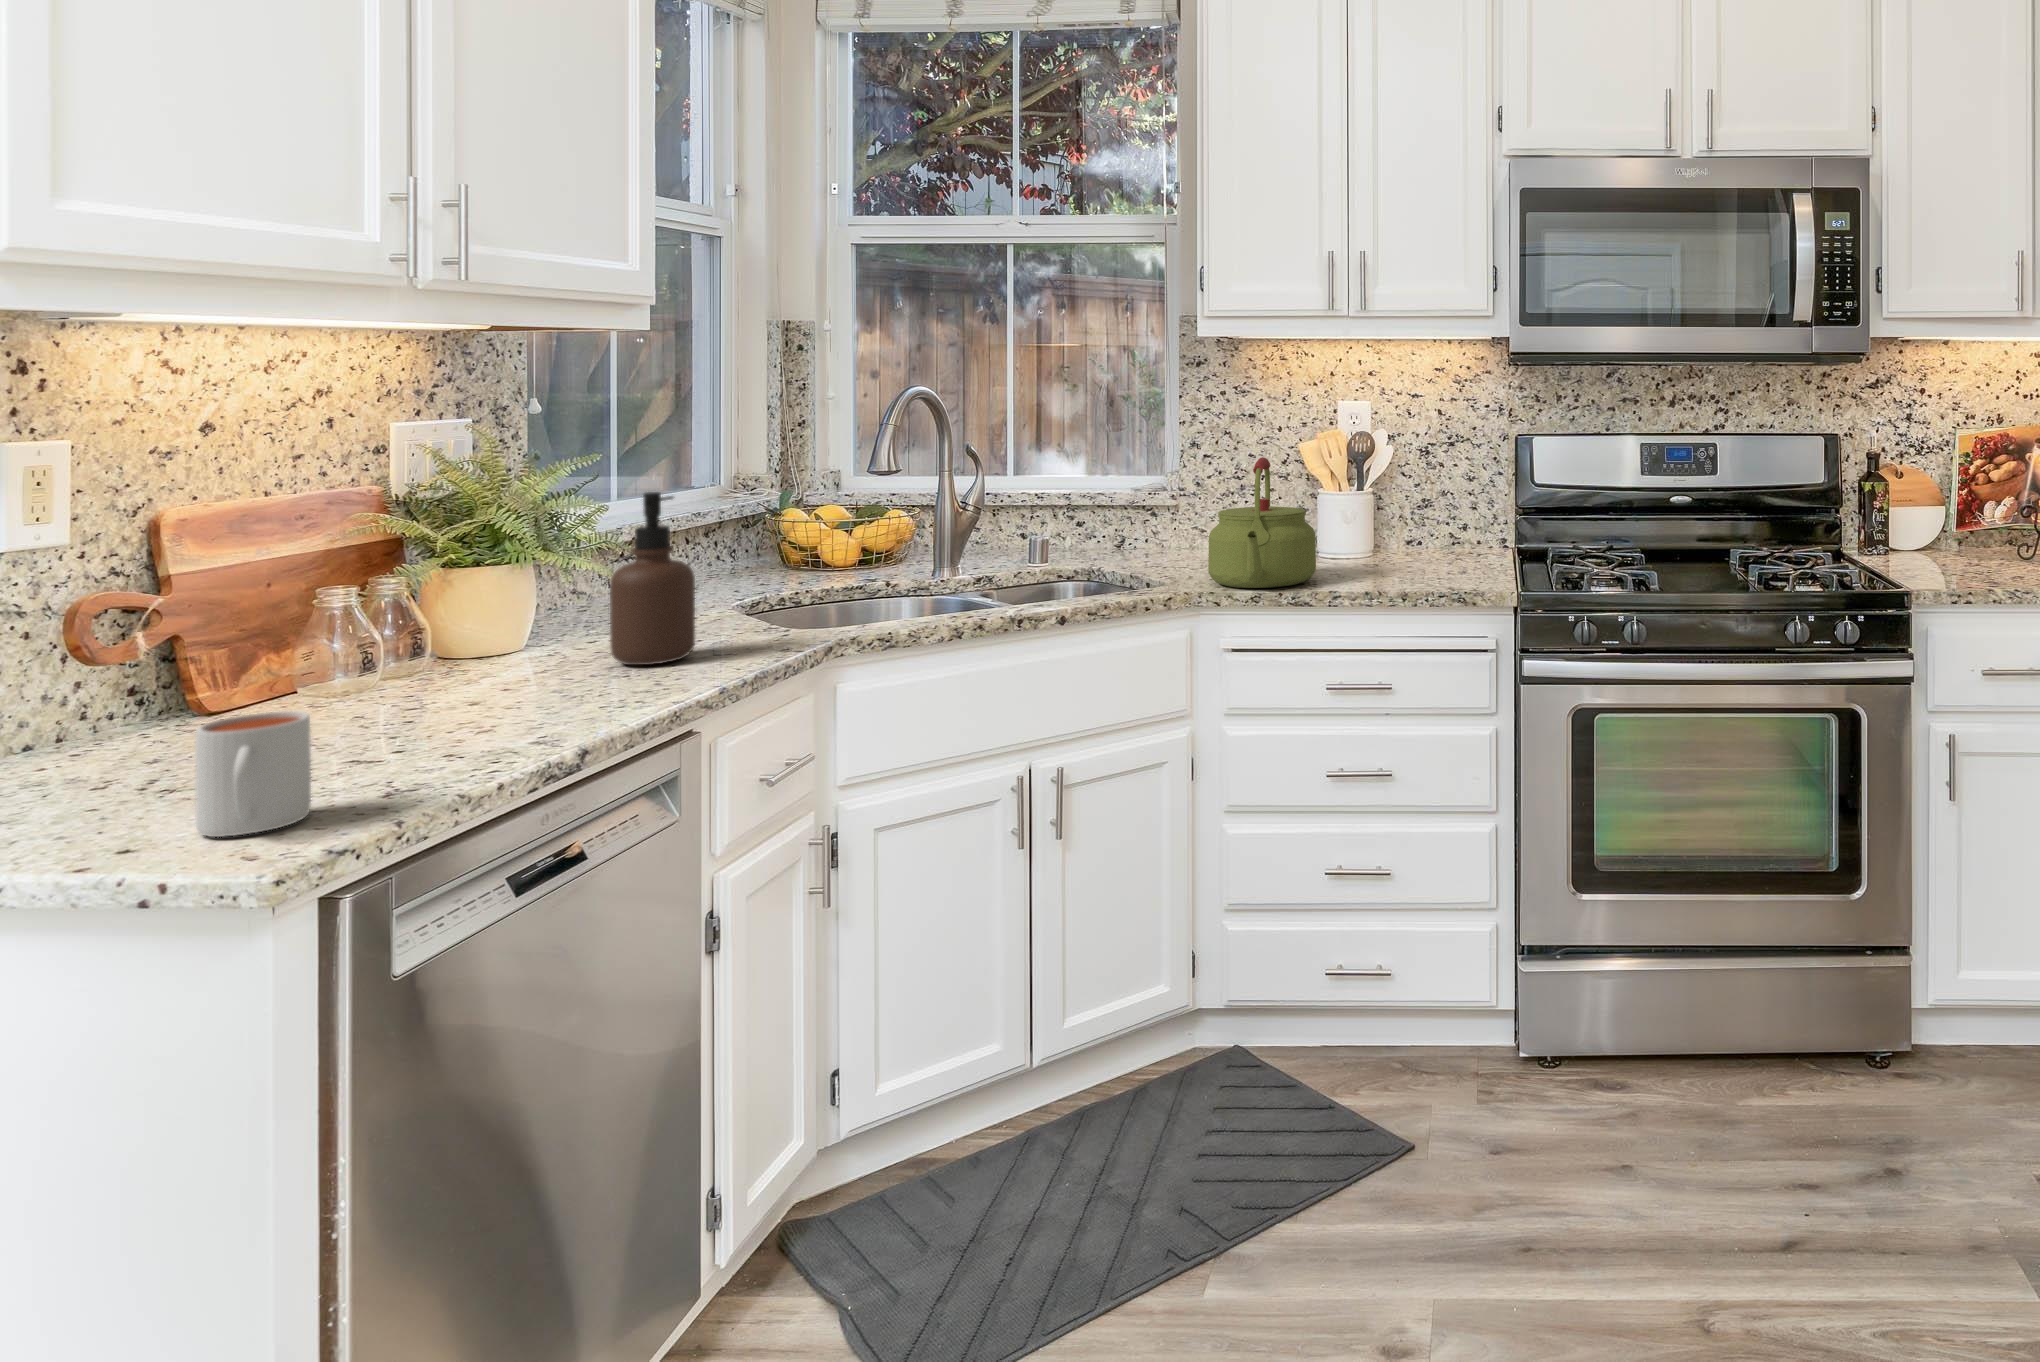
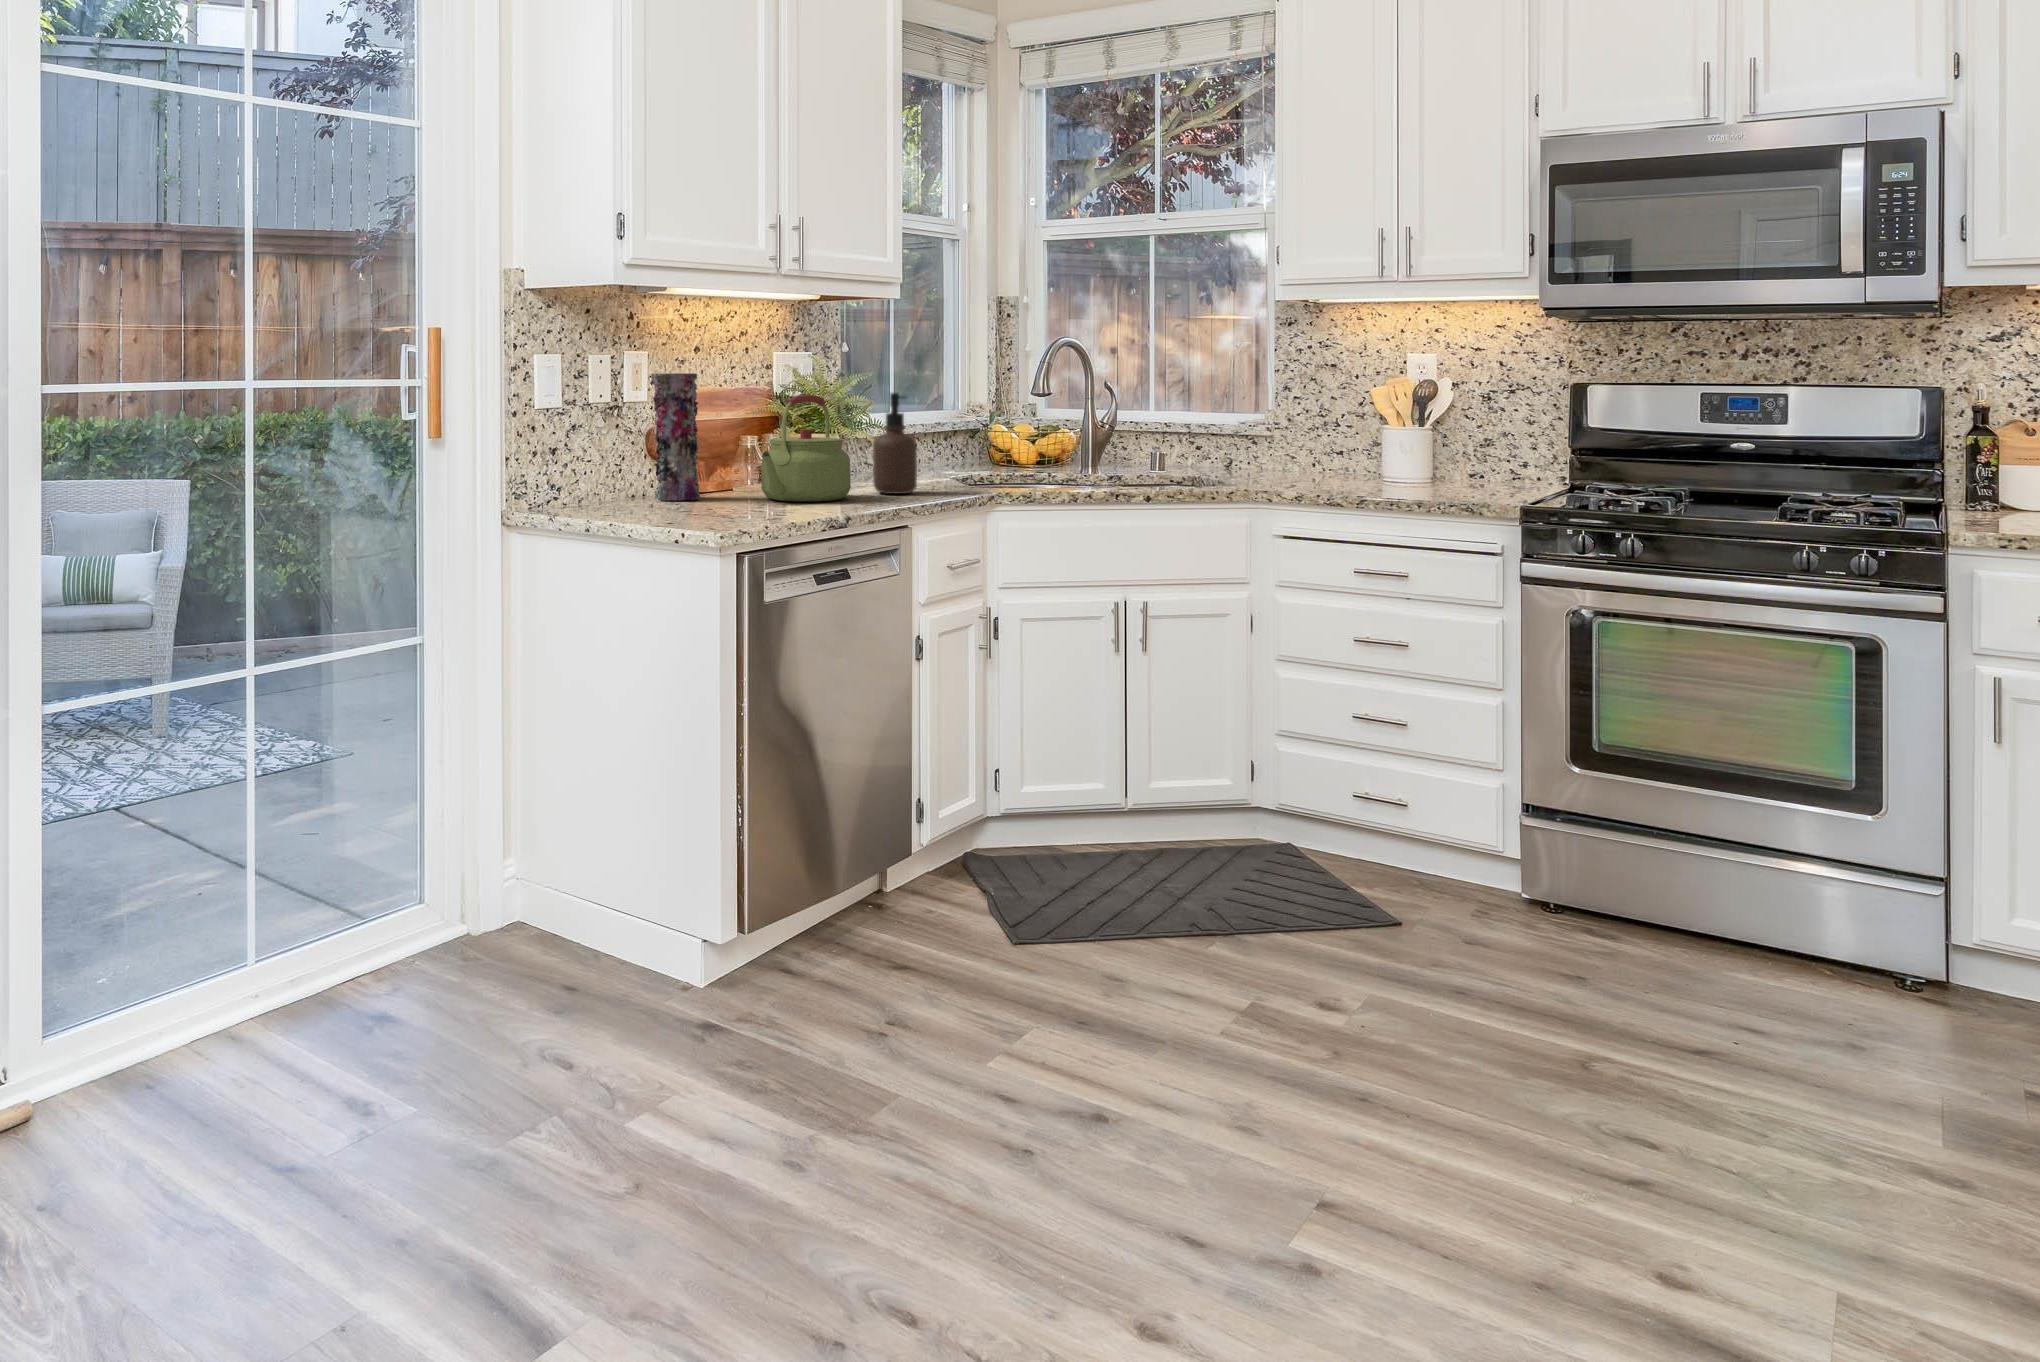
kettle: present [1208,457,1316,588] -> present [761,395,851,502]
vase: none [70,483,211,755] -> present [650,373,700,501]
mug: present [195,711,311,837] -> none [697,472,737,523]

